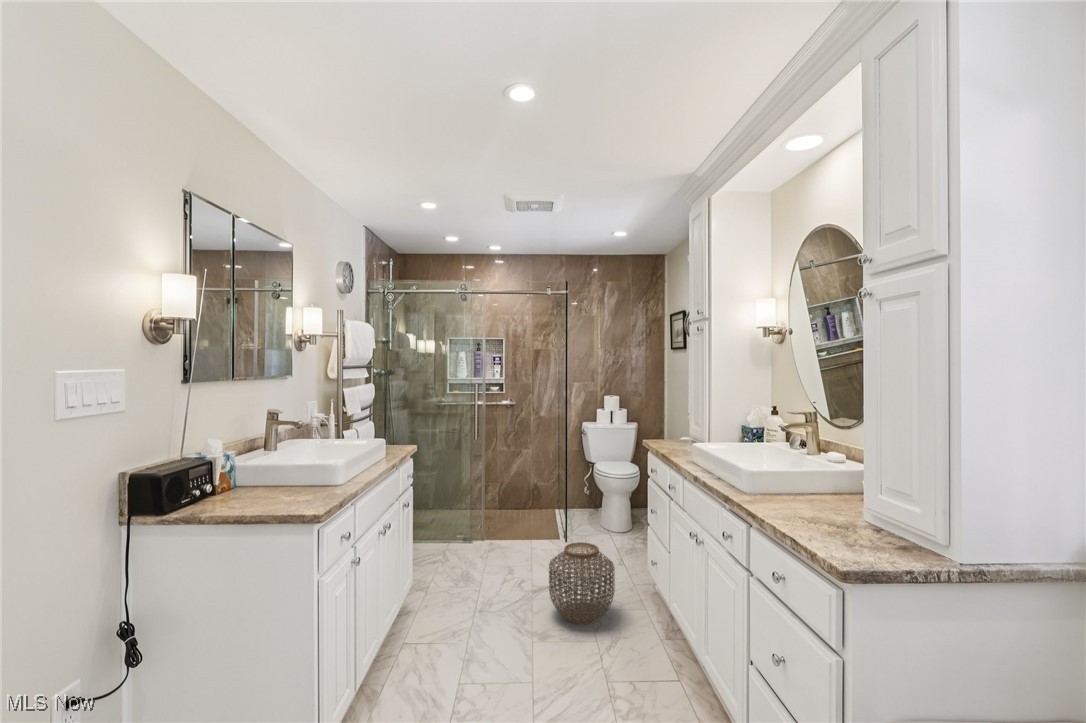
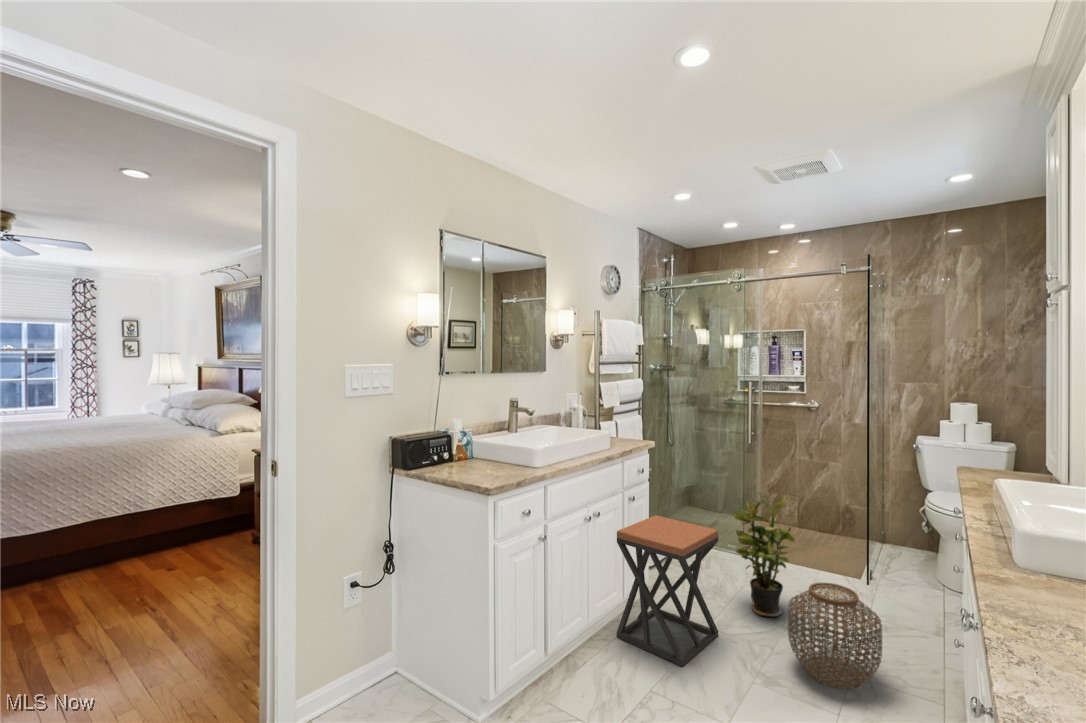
potted plant: none [484,479,534,588] -> present [732,492,795,617]
stool: none [402,518,488,652] -> present [617,515,718,666]

